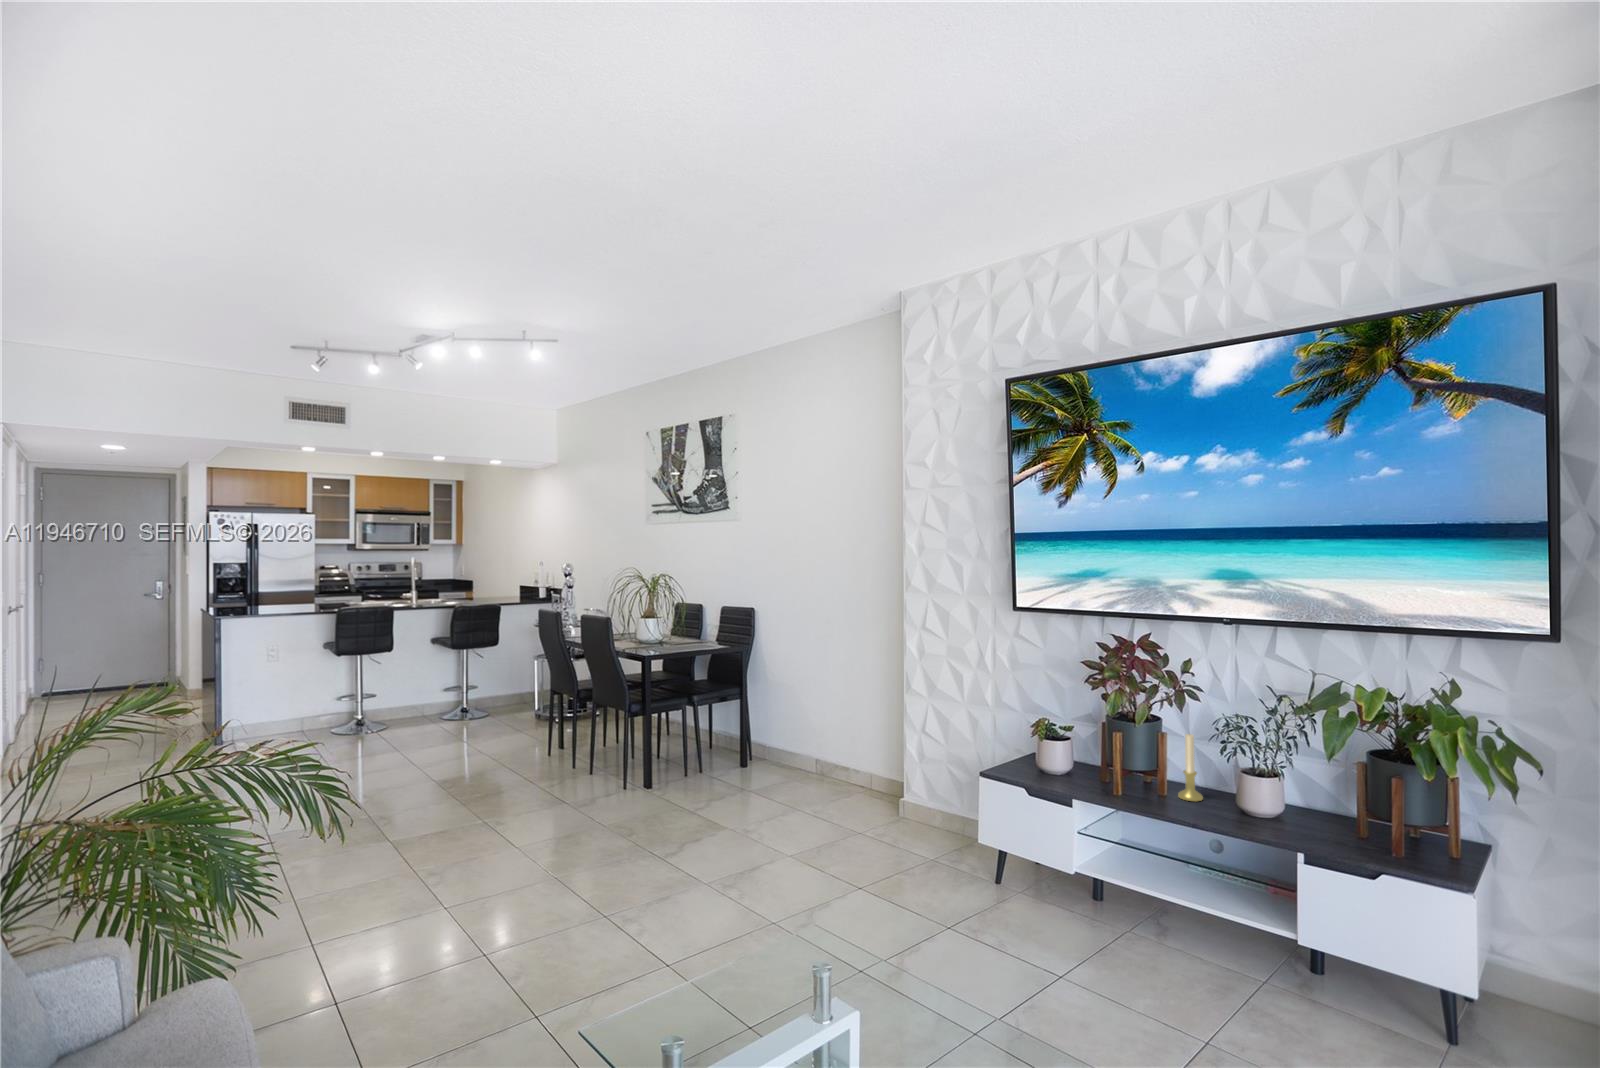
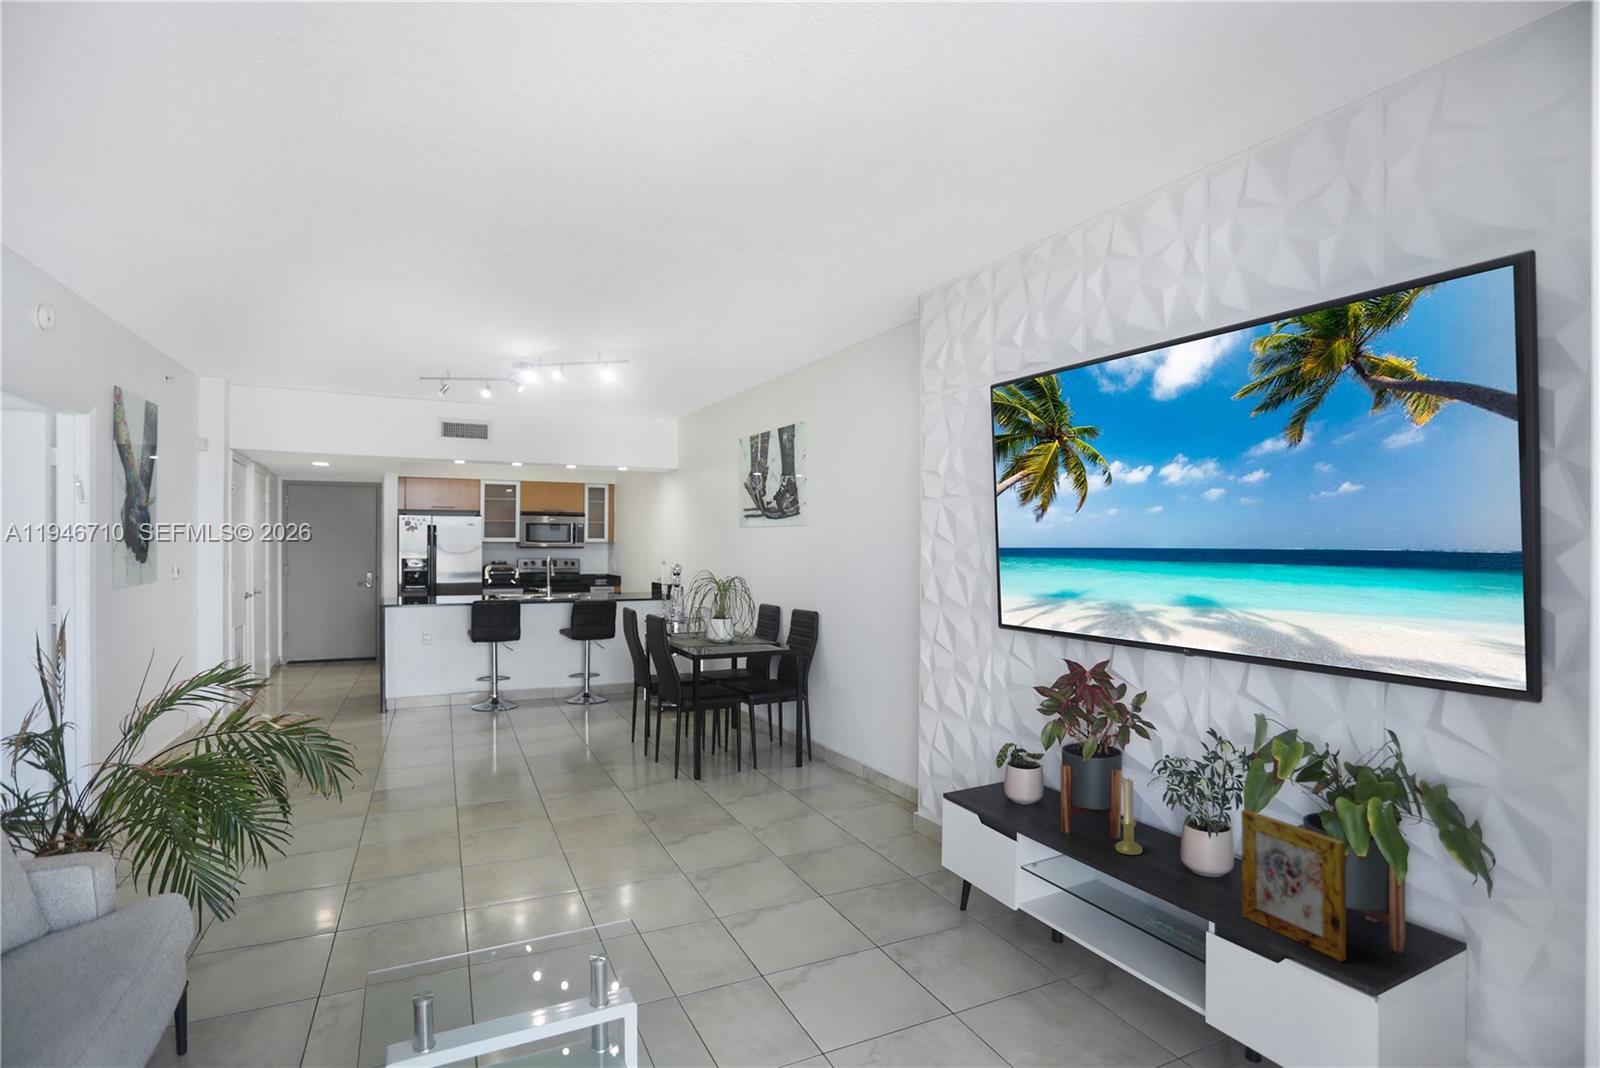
picture frame: none [1330,746,1438,863] -> present [1241,809,1346,961]

